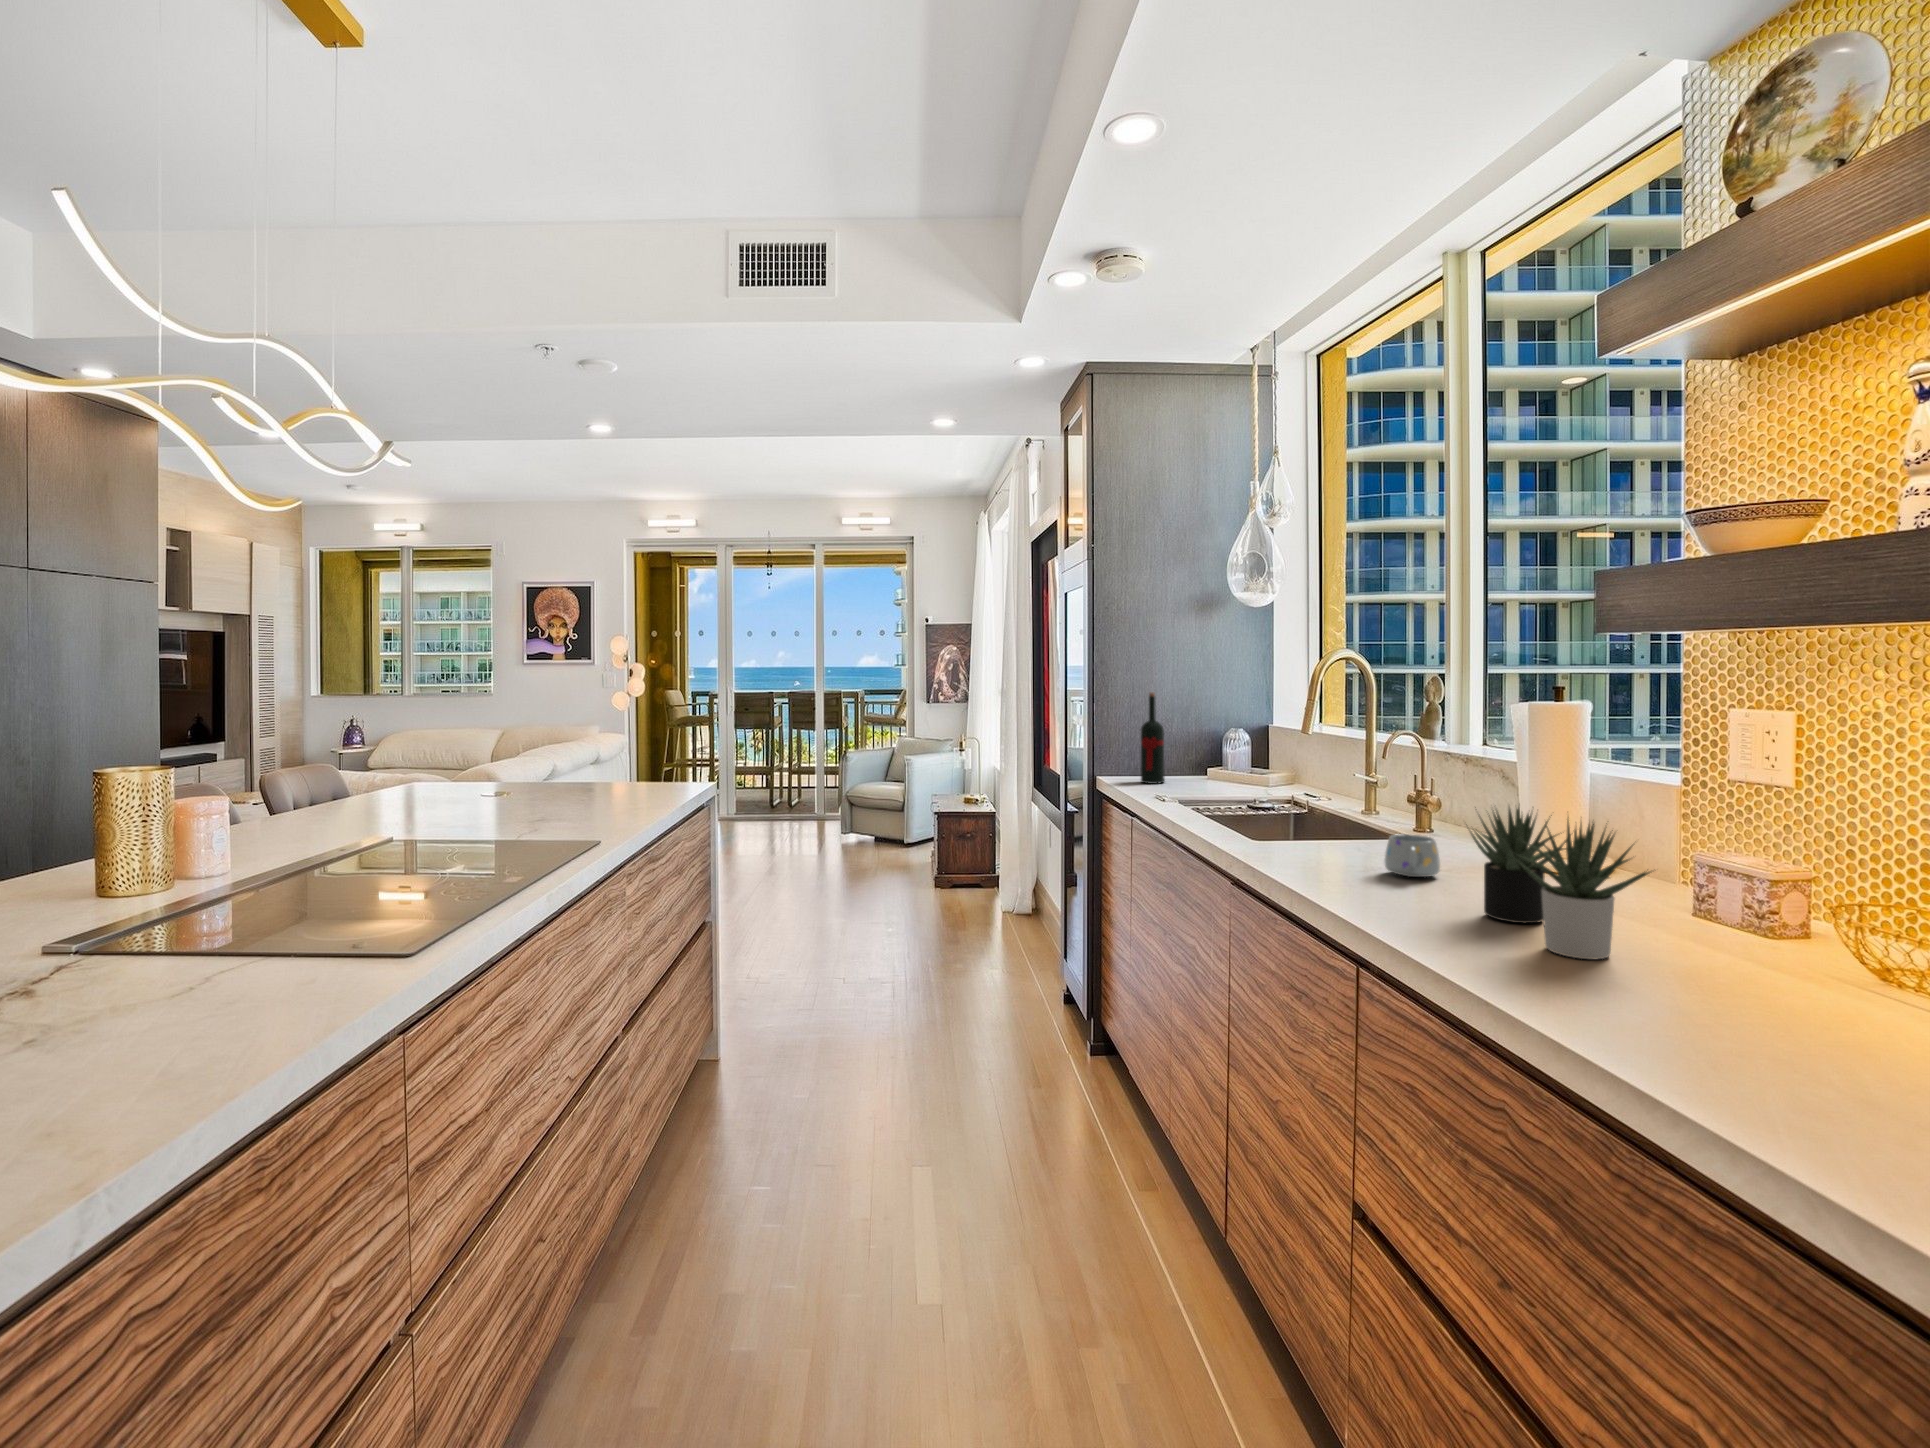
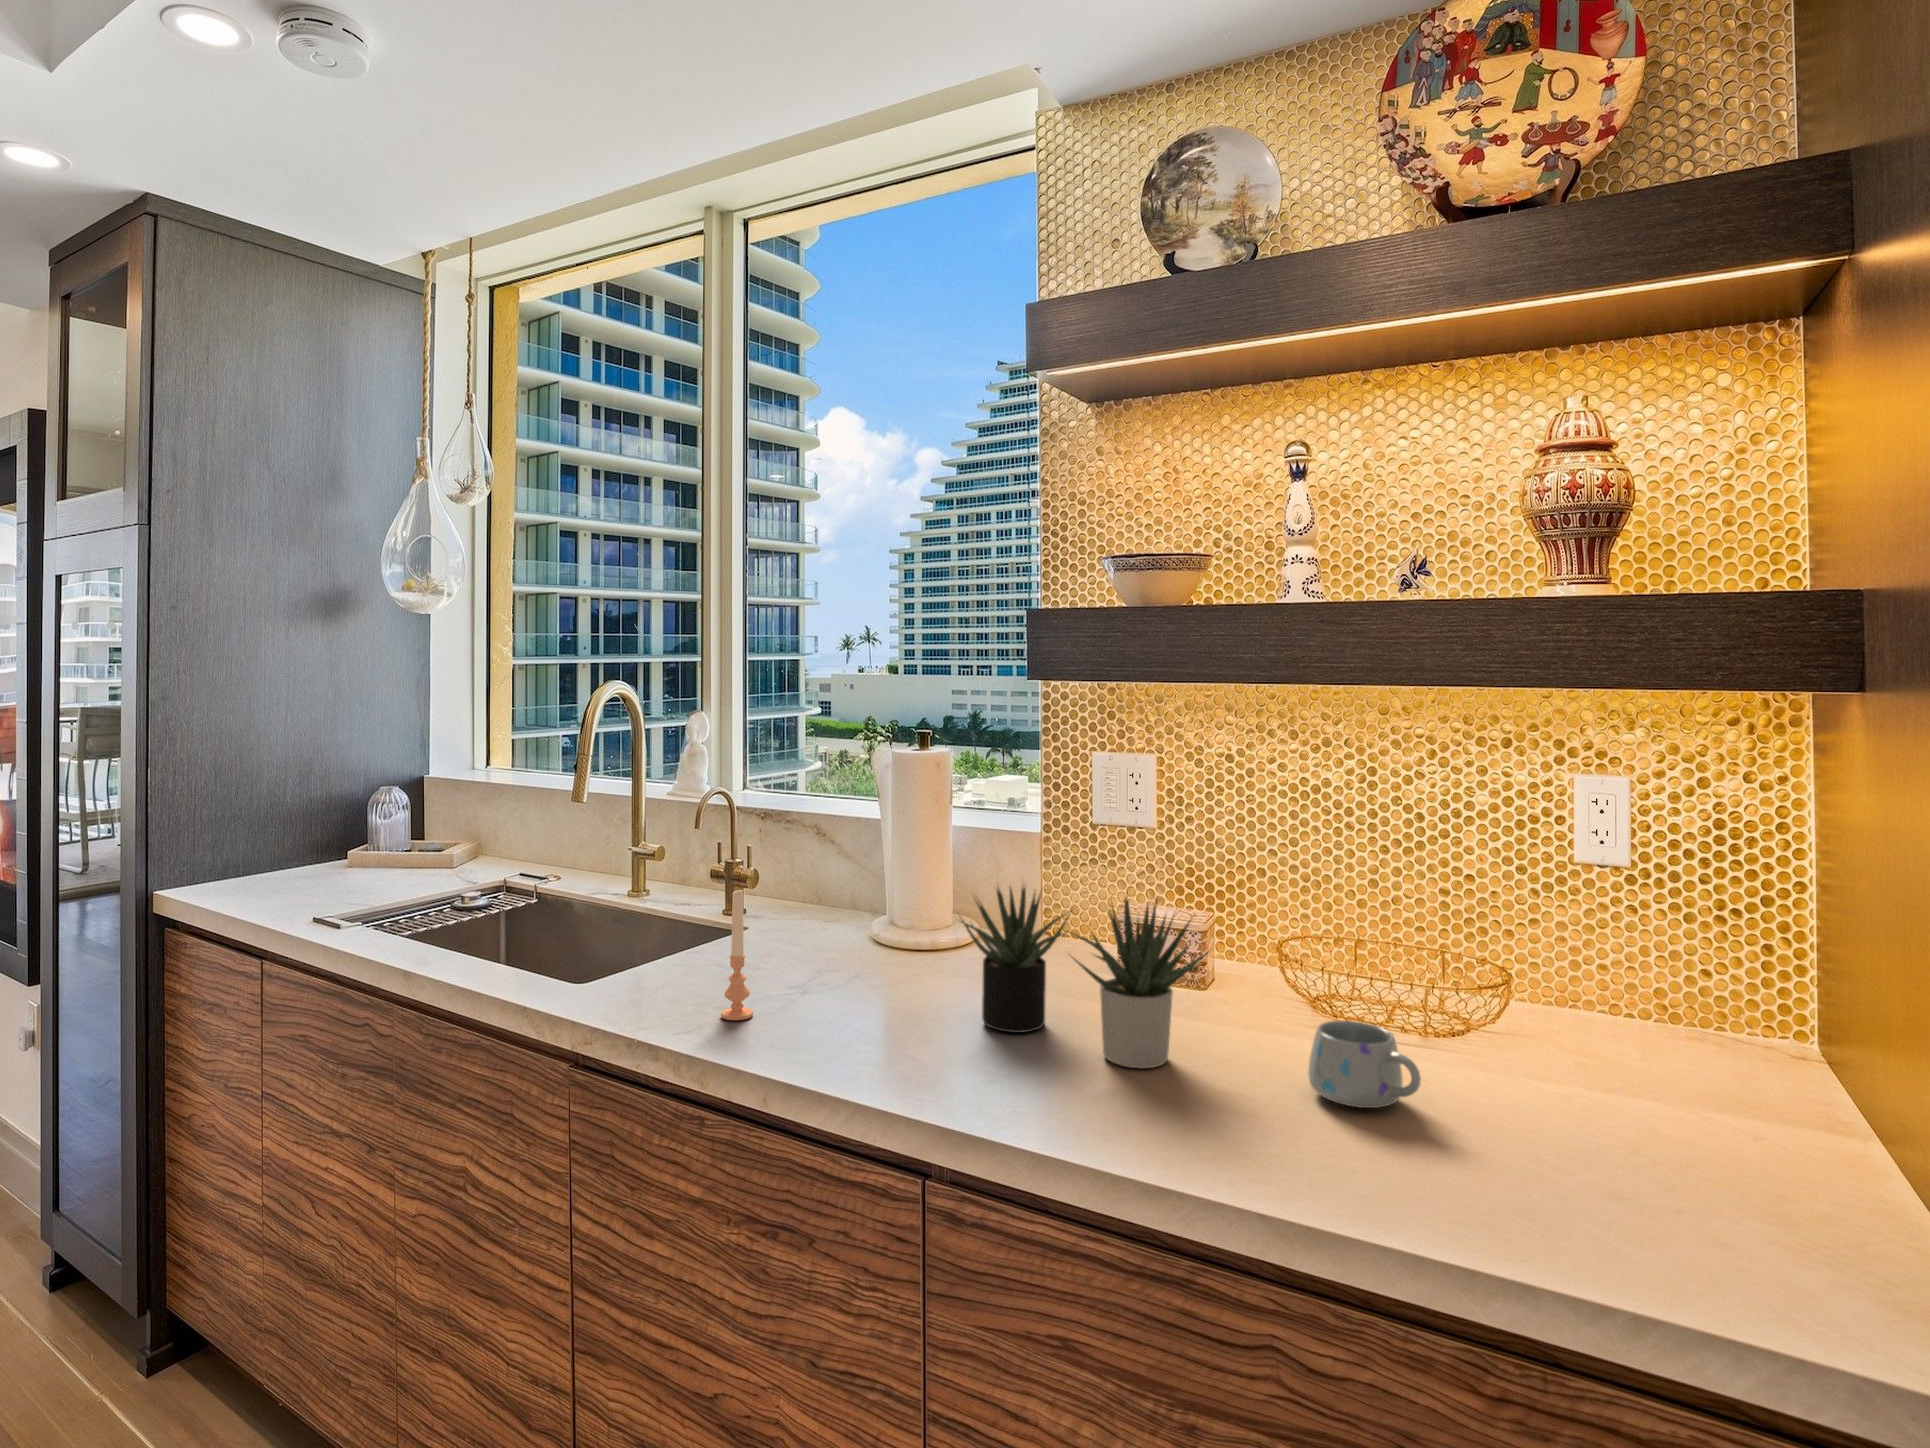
wine bottle: present [1141,692,1165,784] -> none [243,742,287,890]
candle: none [1305,788,1329,878] -> present [721,889,753,1020]
mug: present [1384,834,1440,877] -> present [1308,1021,1421,1108]

